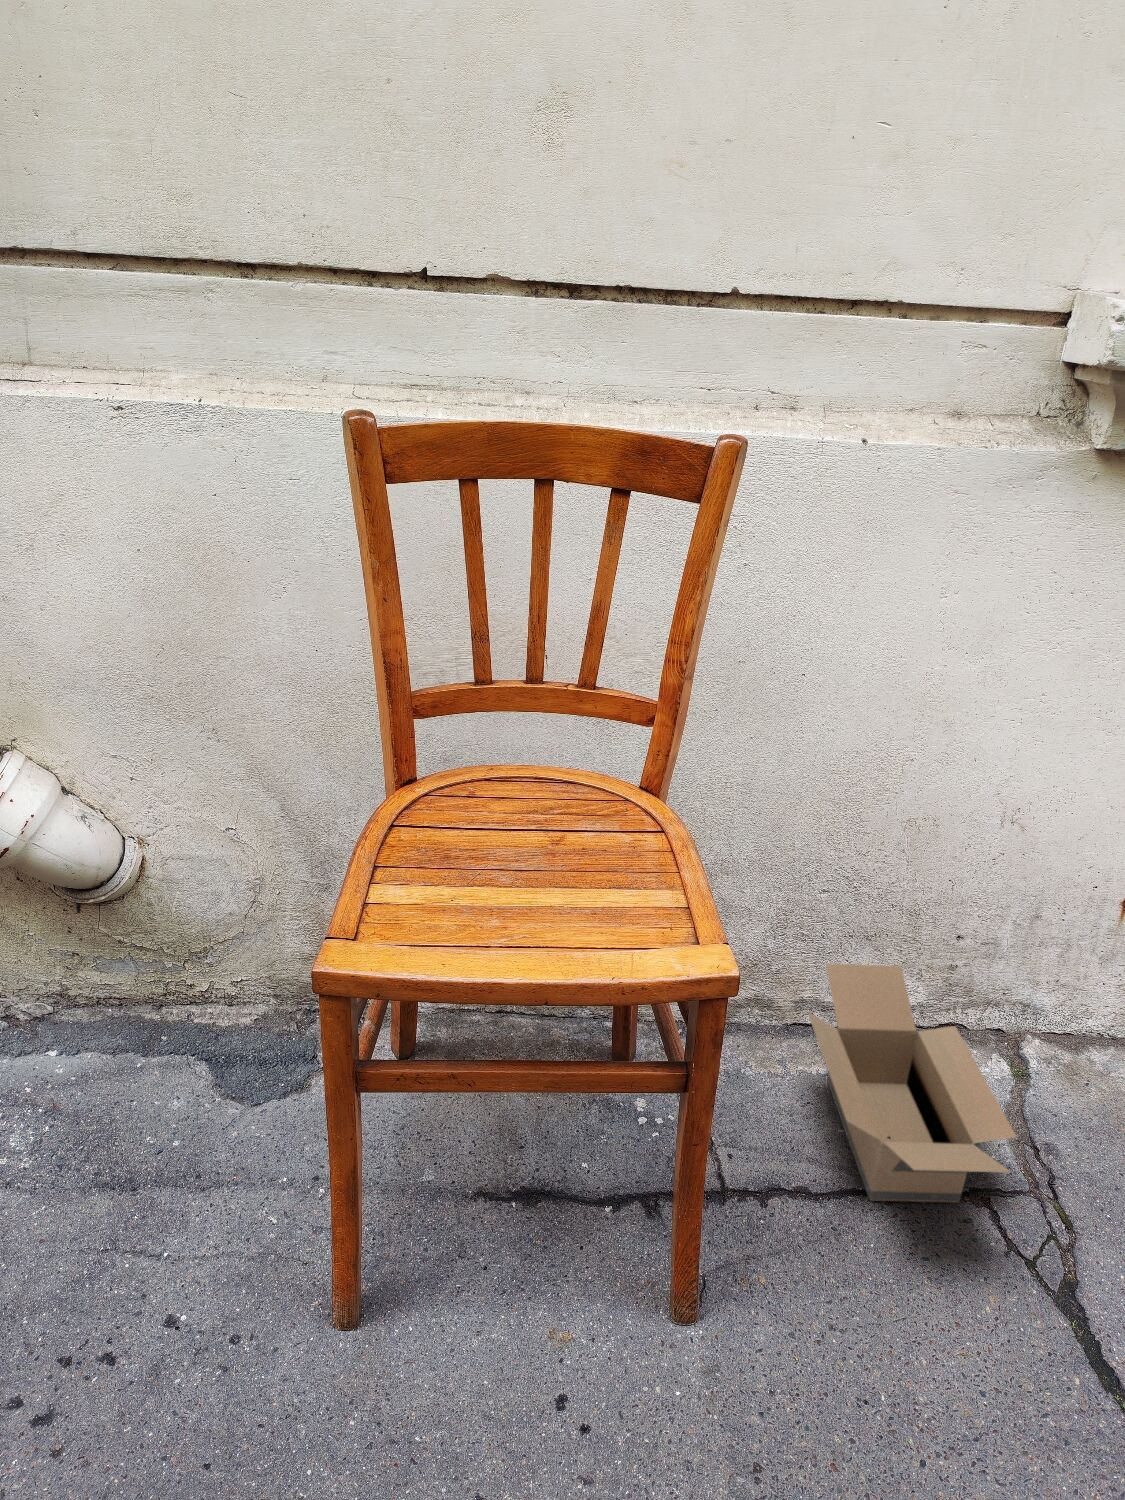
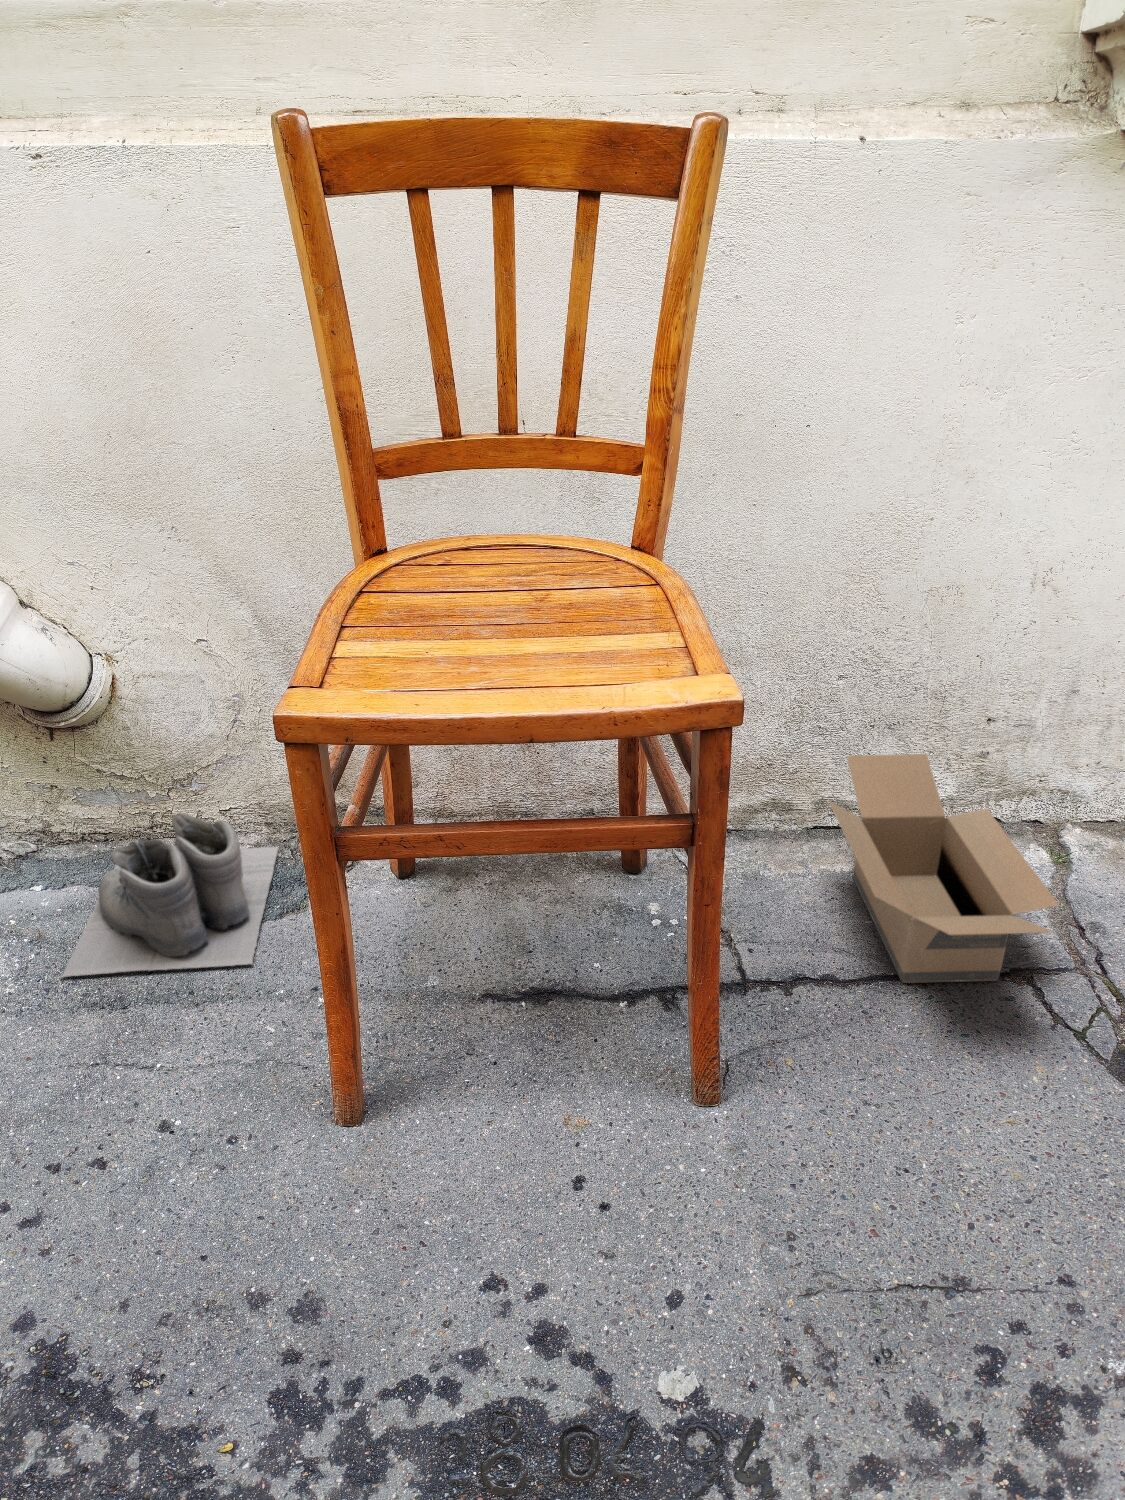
boots: none [73,995,282,1154] -> present [62,813,278,977]

